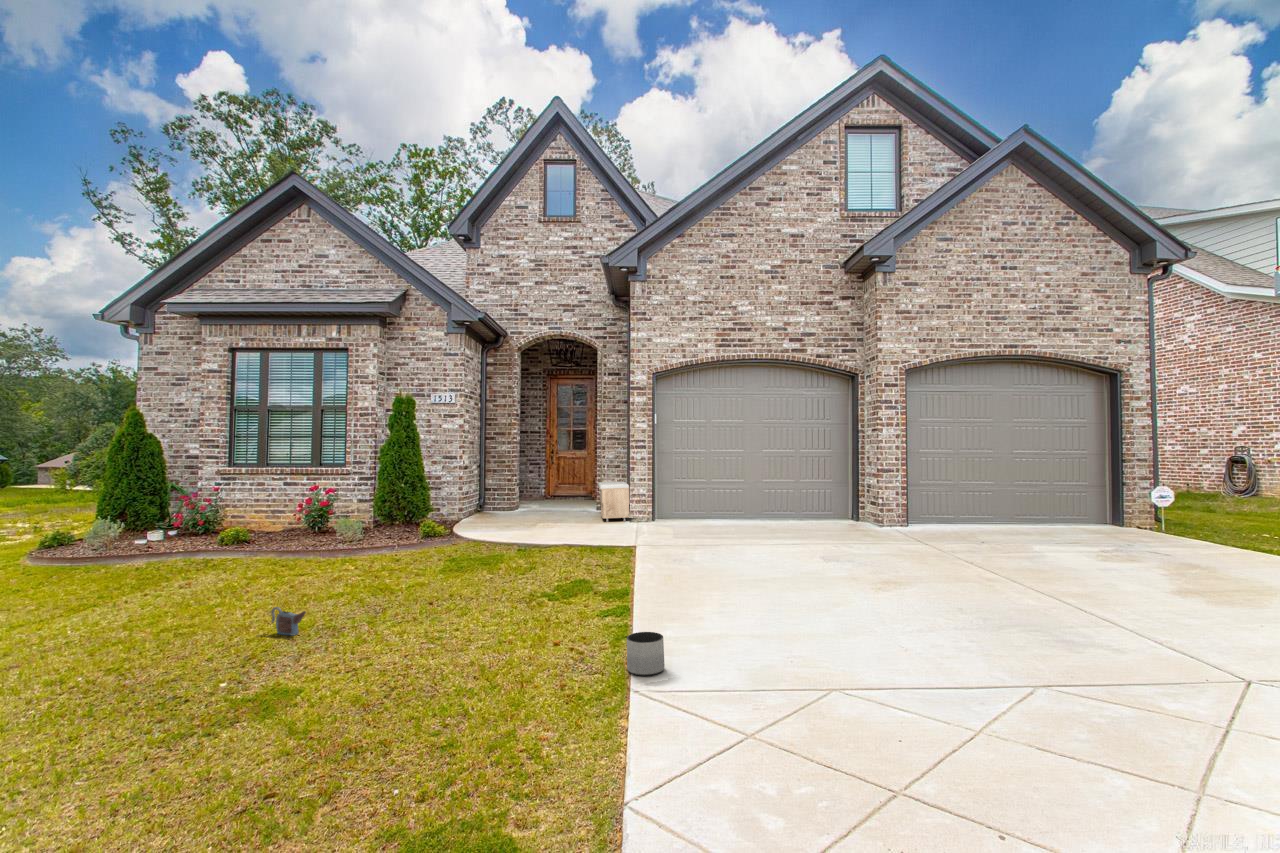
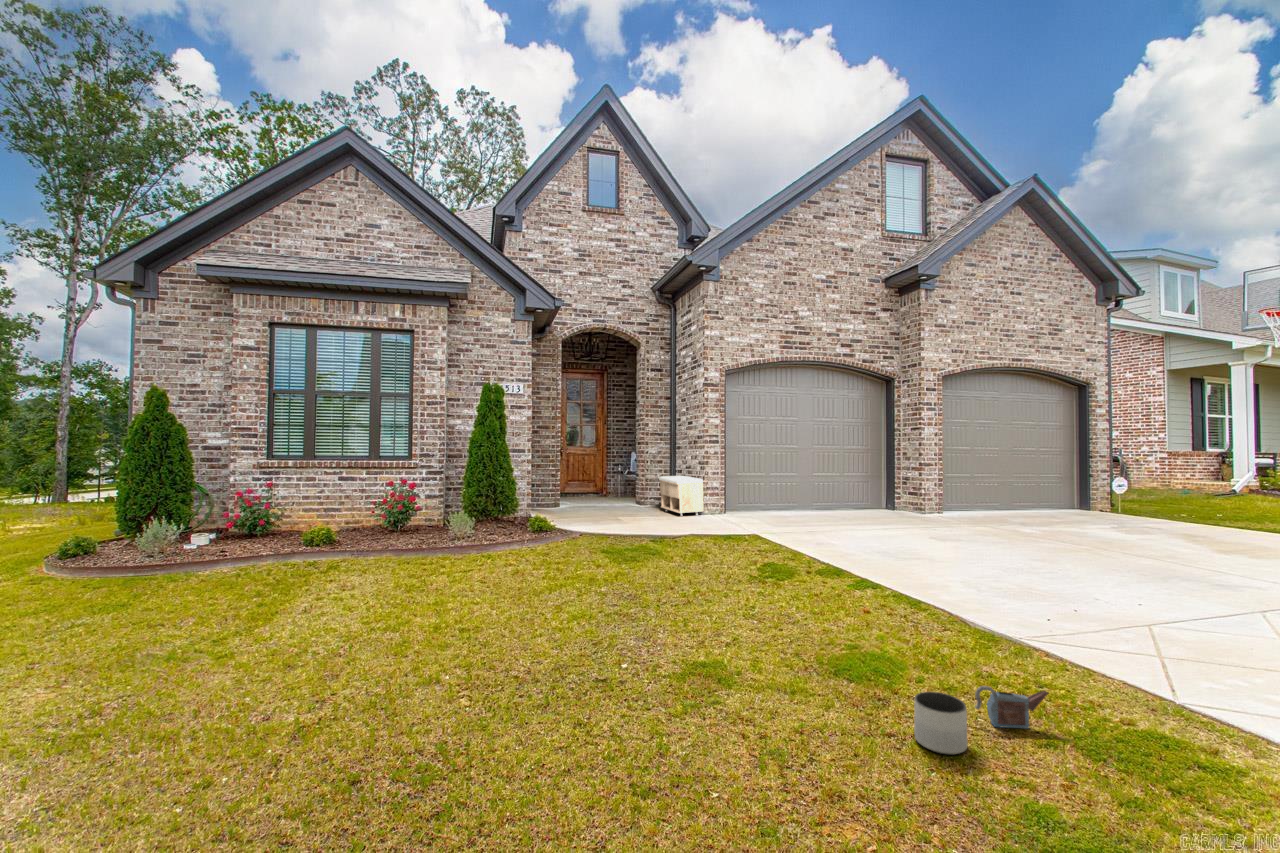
watering can: present [271,607,306,636] -> present [975,686,1048,729]
planter: present [627,632,665,676] -> present [914,692,968,755]

